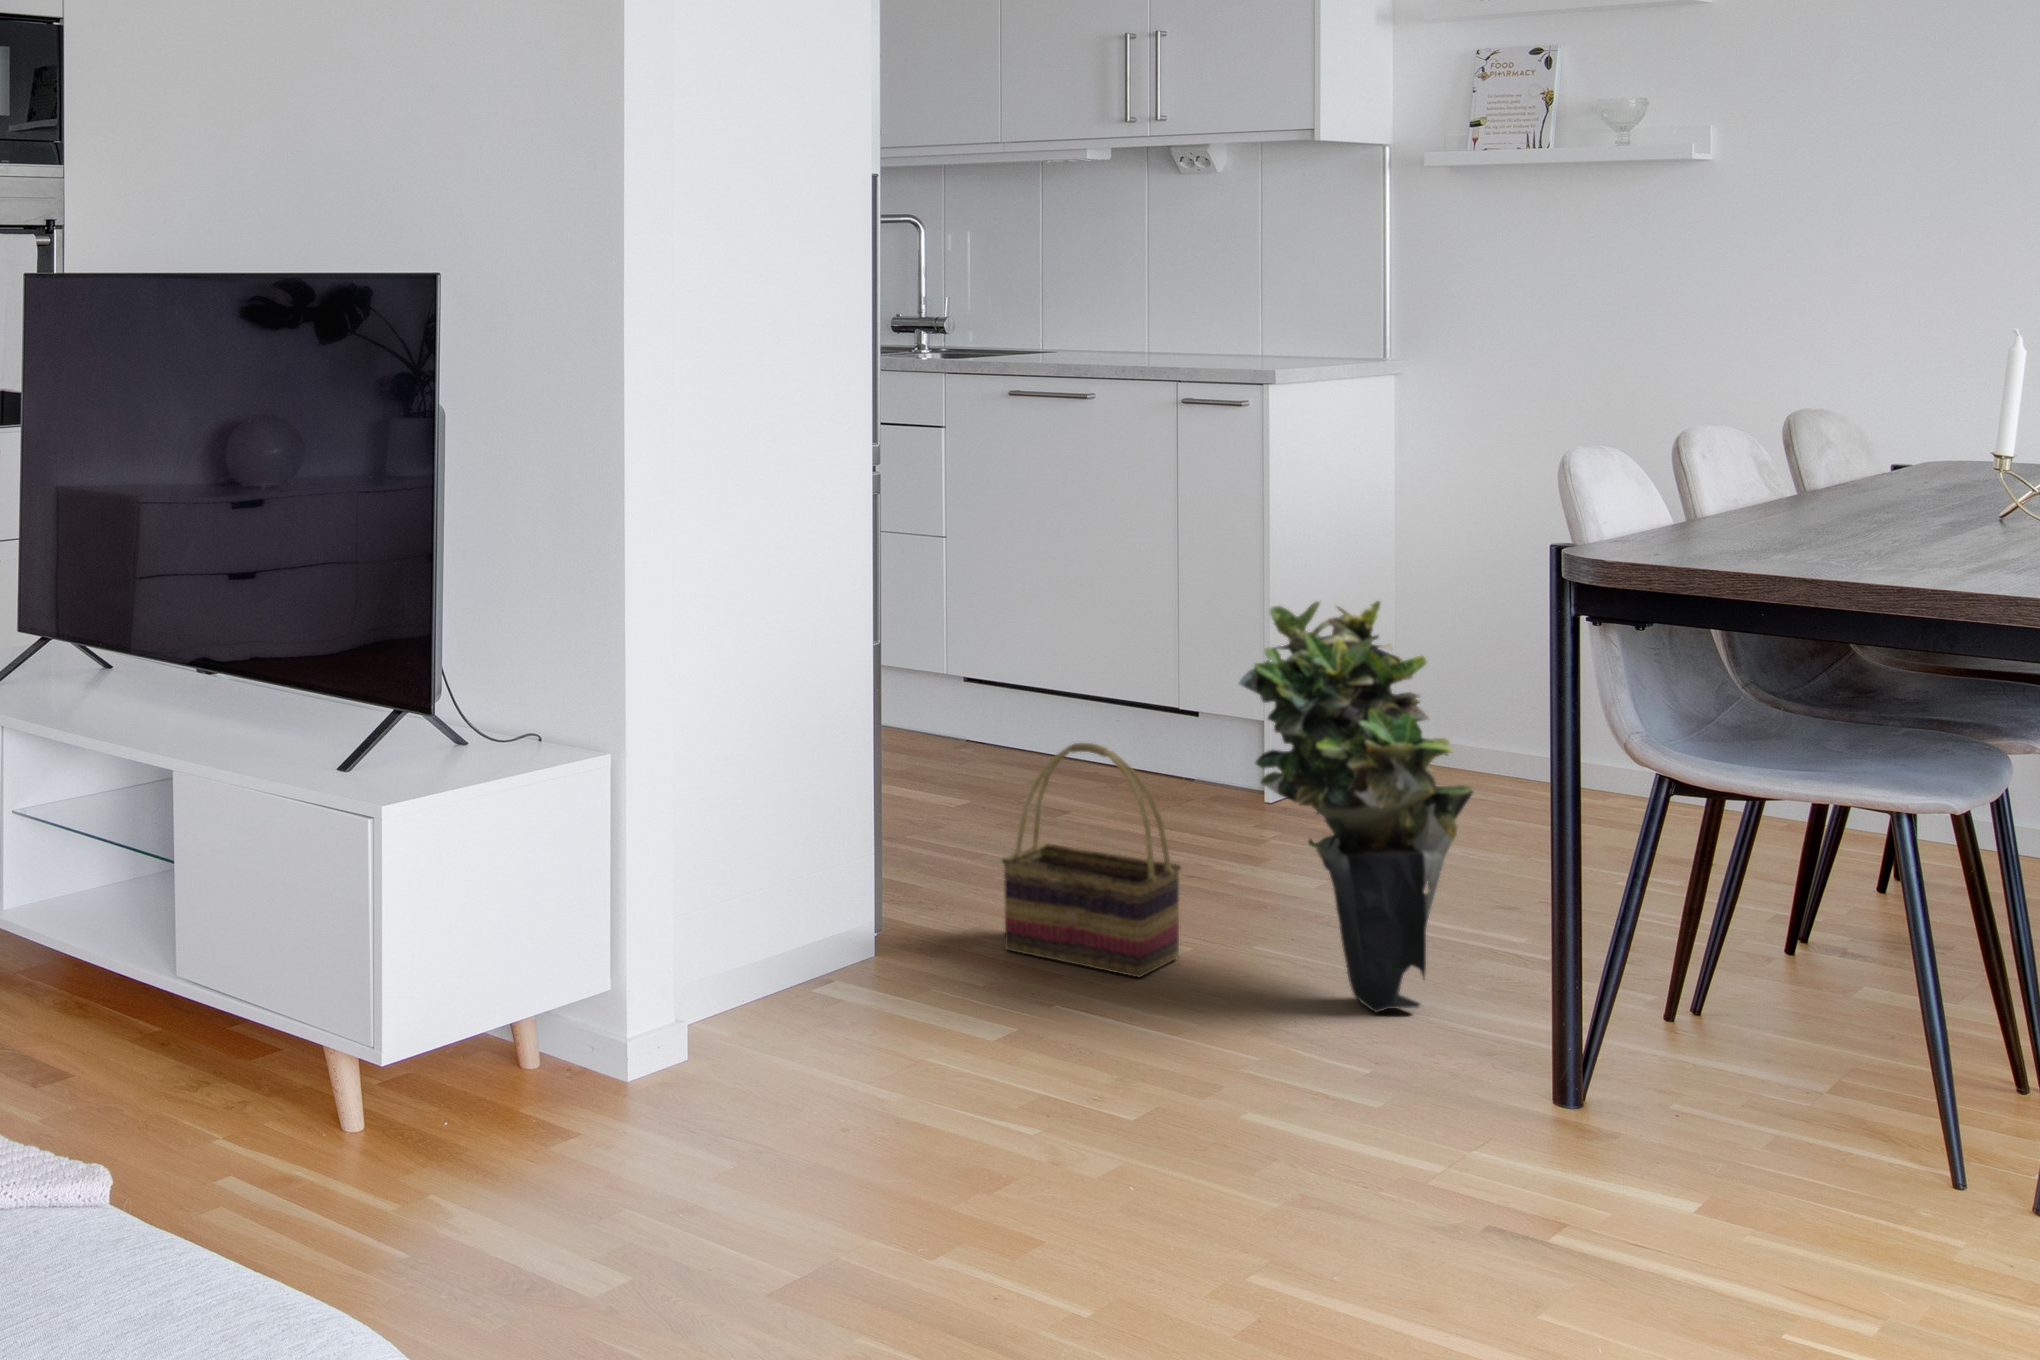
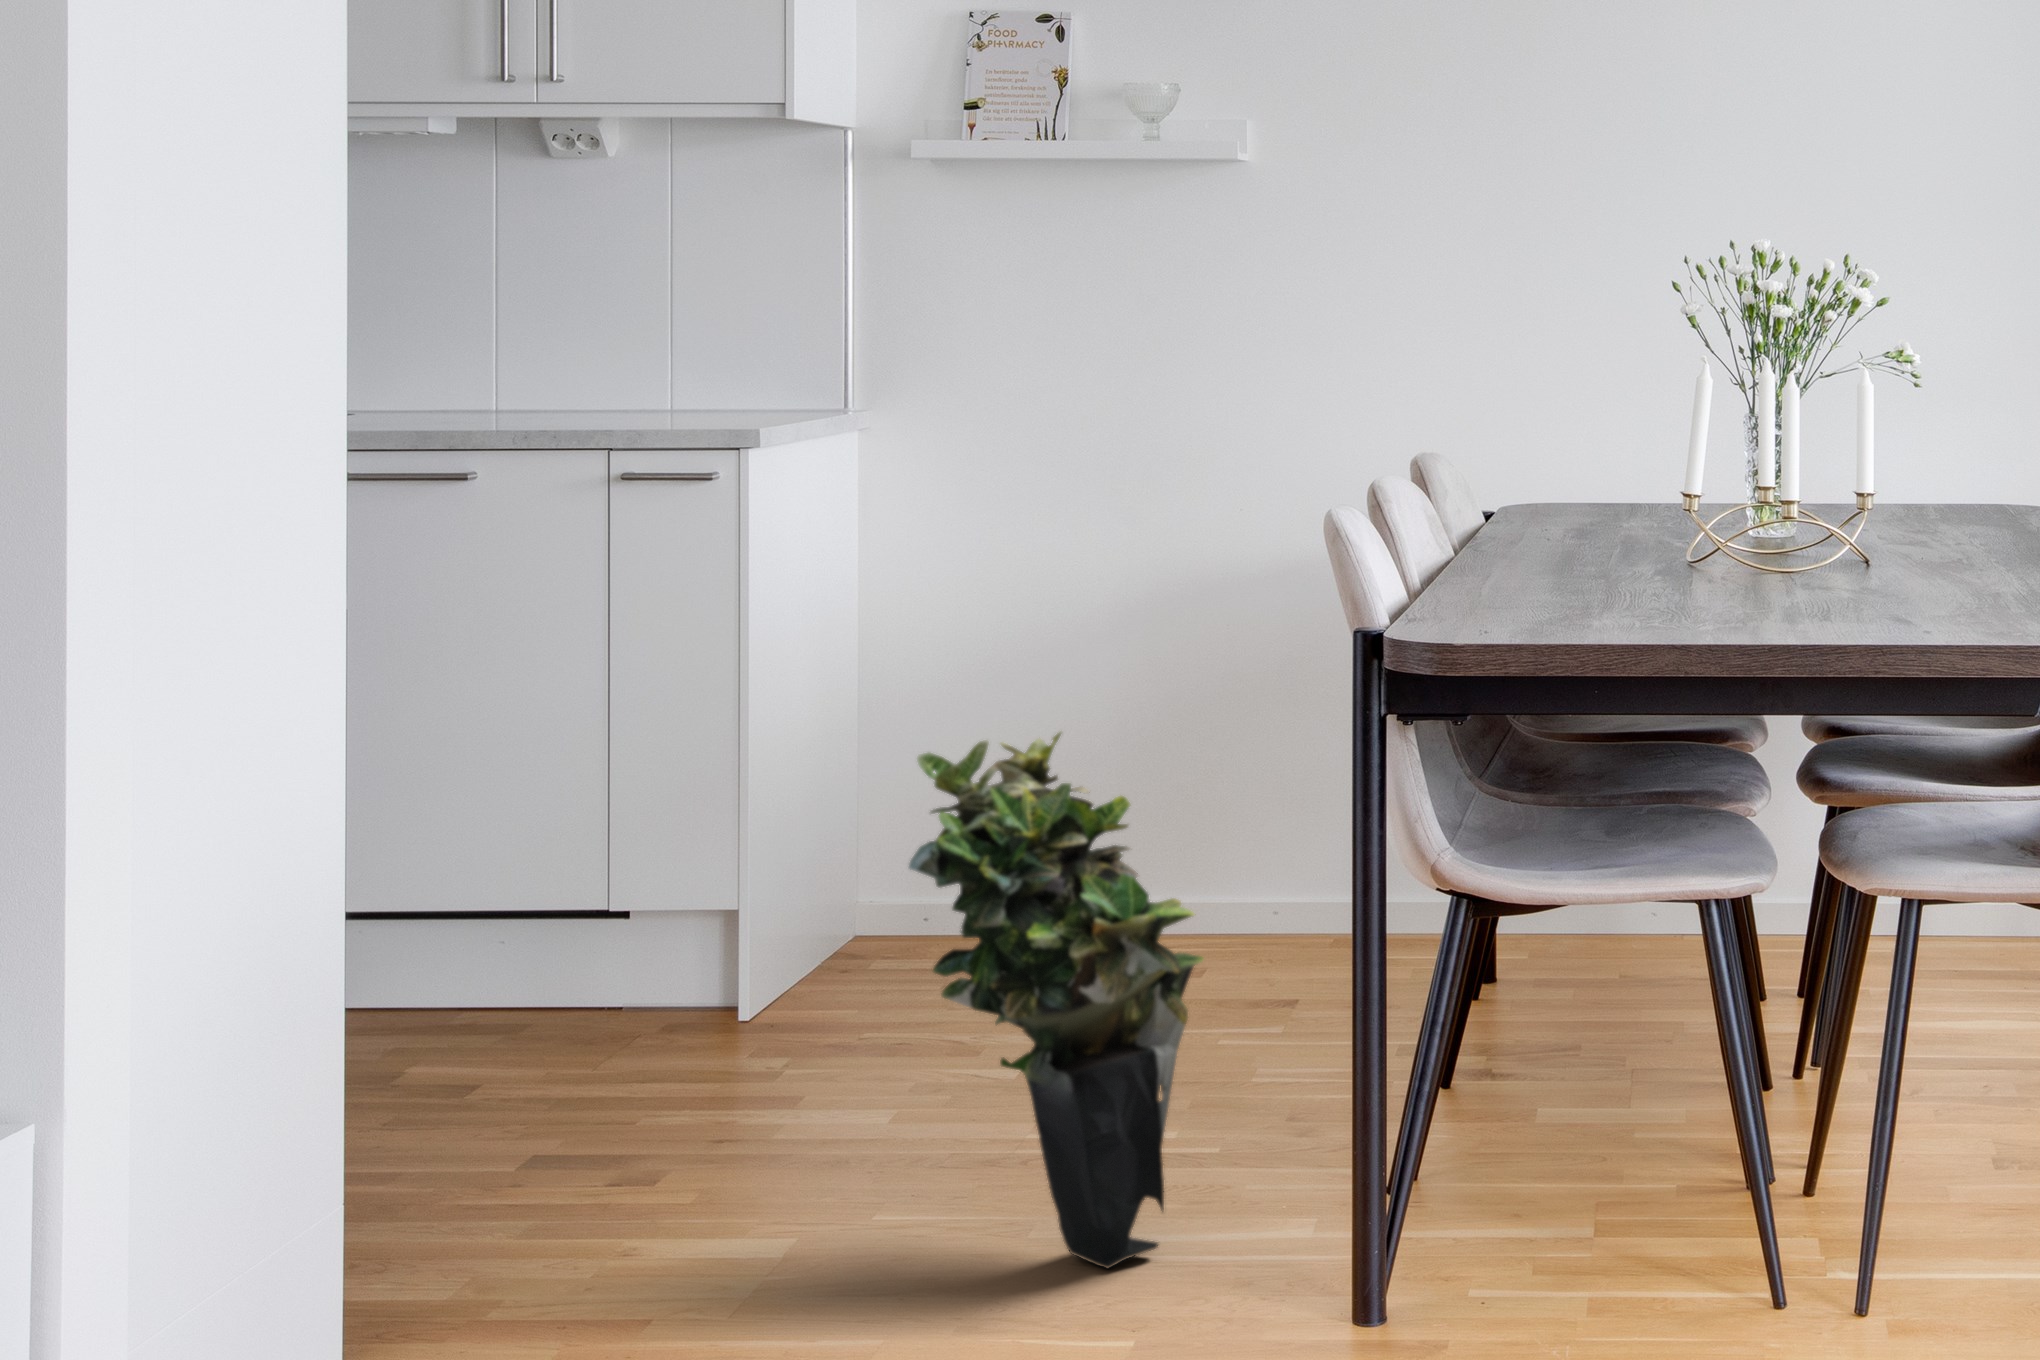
basket: present [1002,743,1181,977] -> none [554,981,814,1304]

